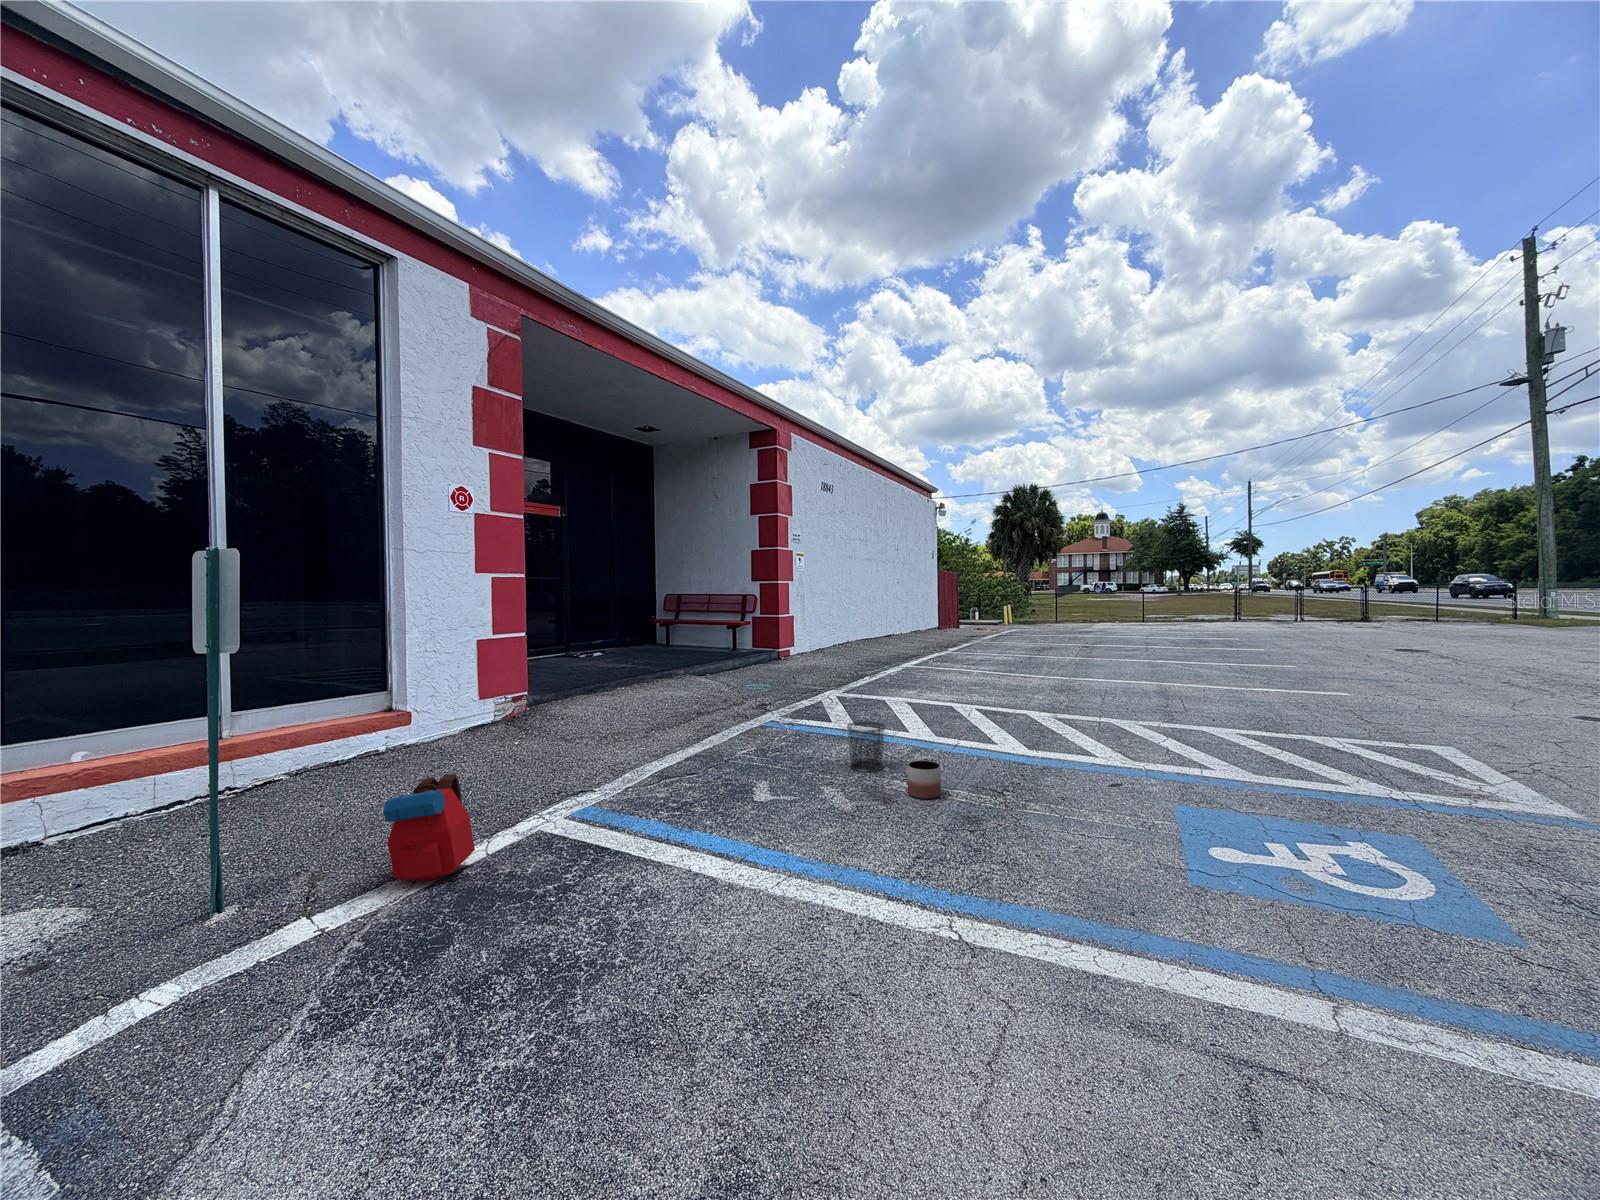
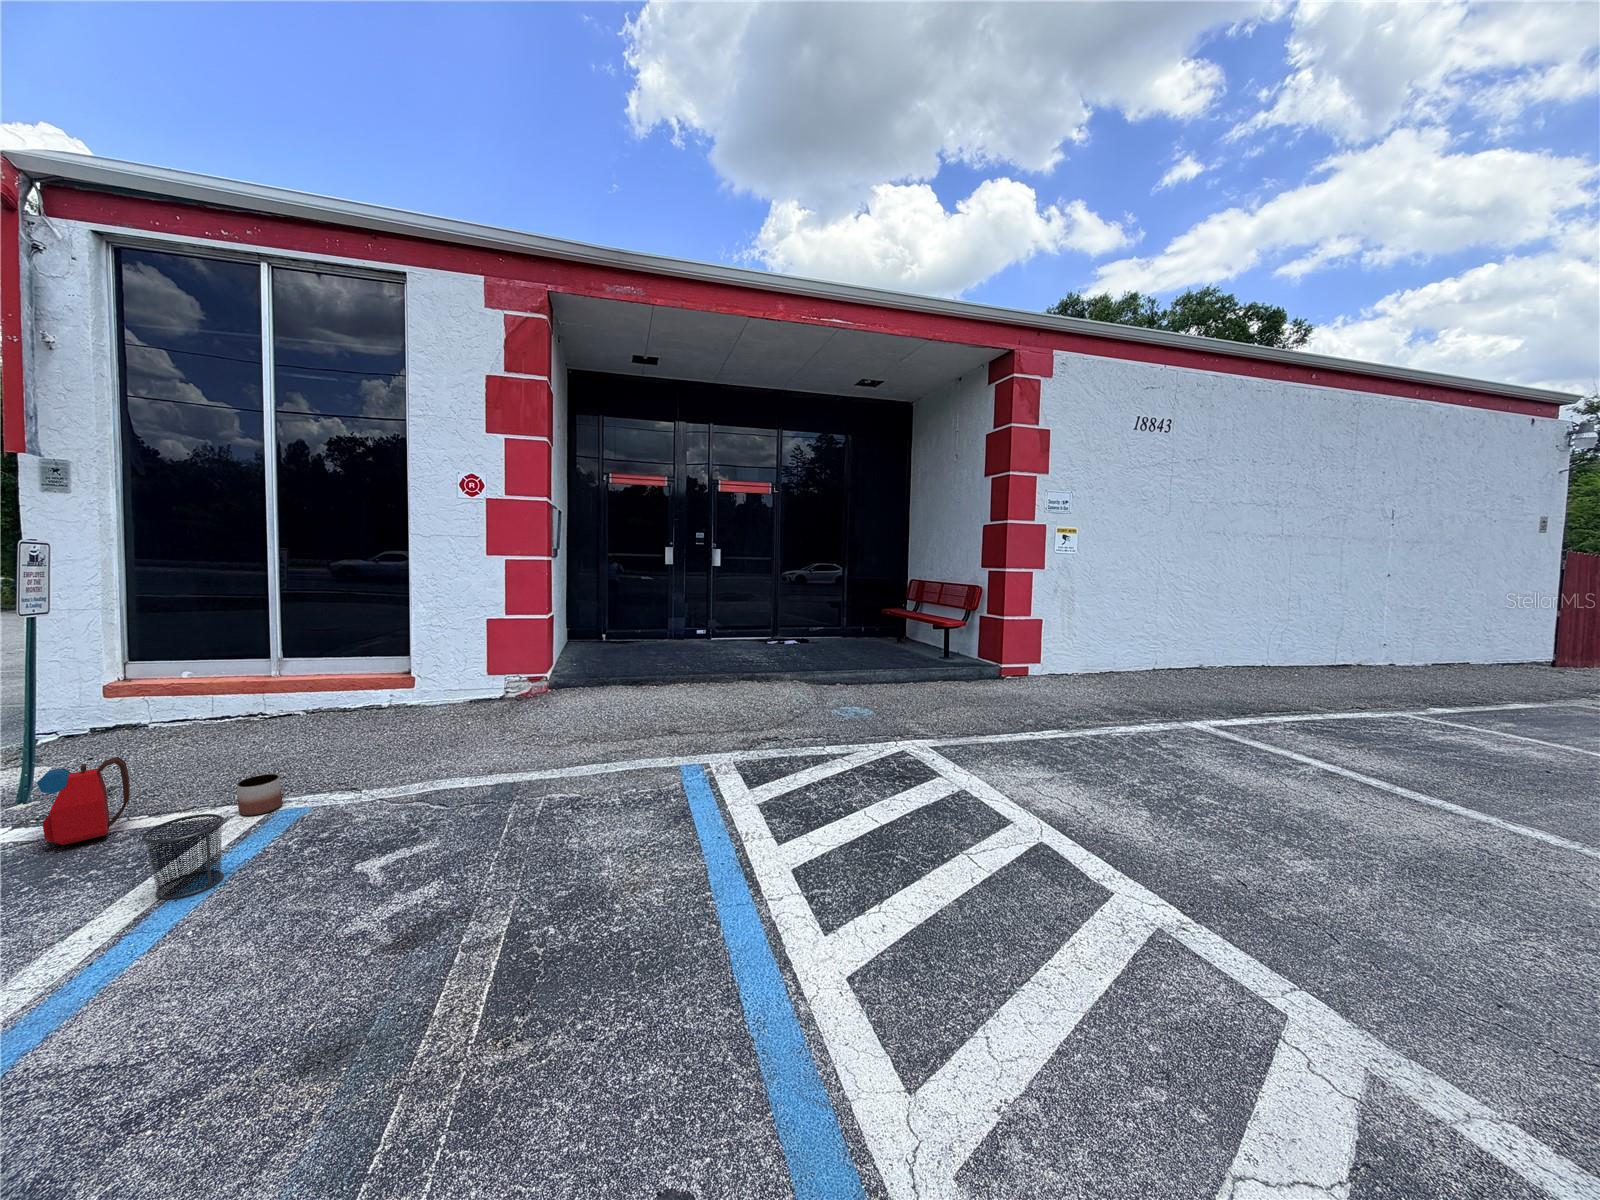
waste bin: present [847,721,885,772] -> present [142,814,223,899]
planter: present [908,760,941,799] -> present [237,774,282,815]

